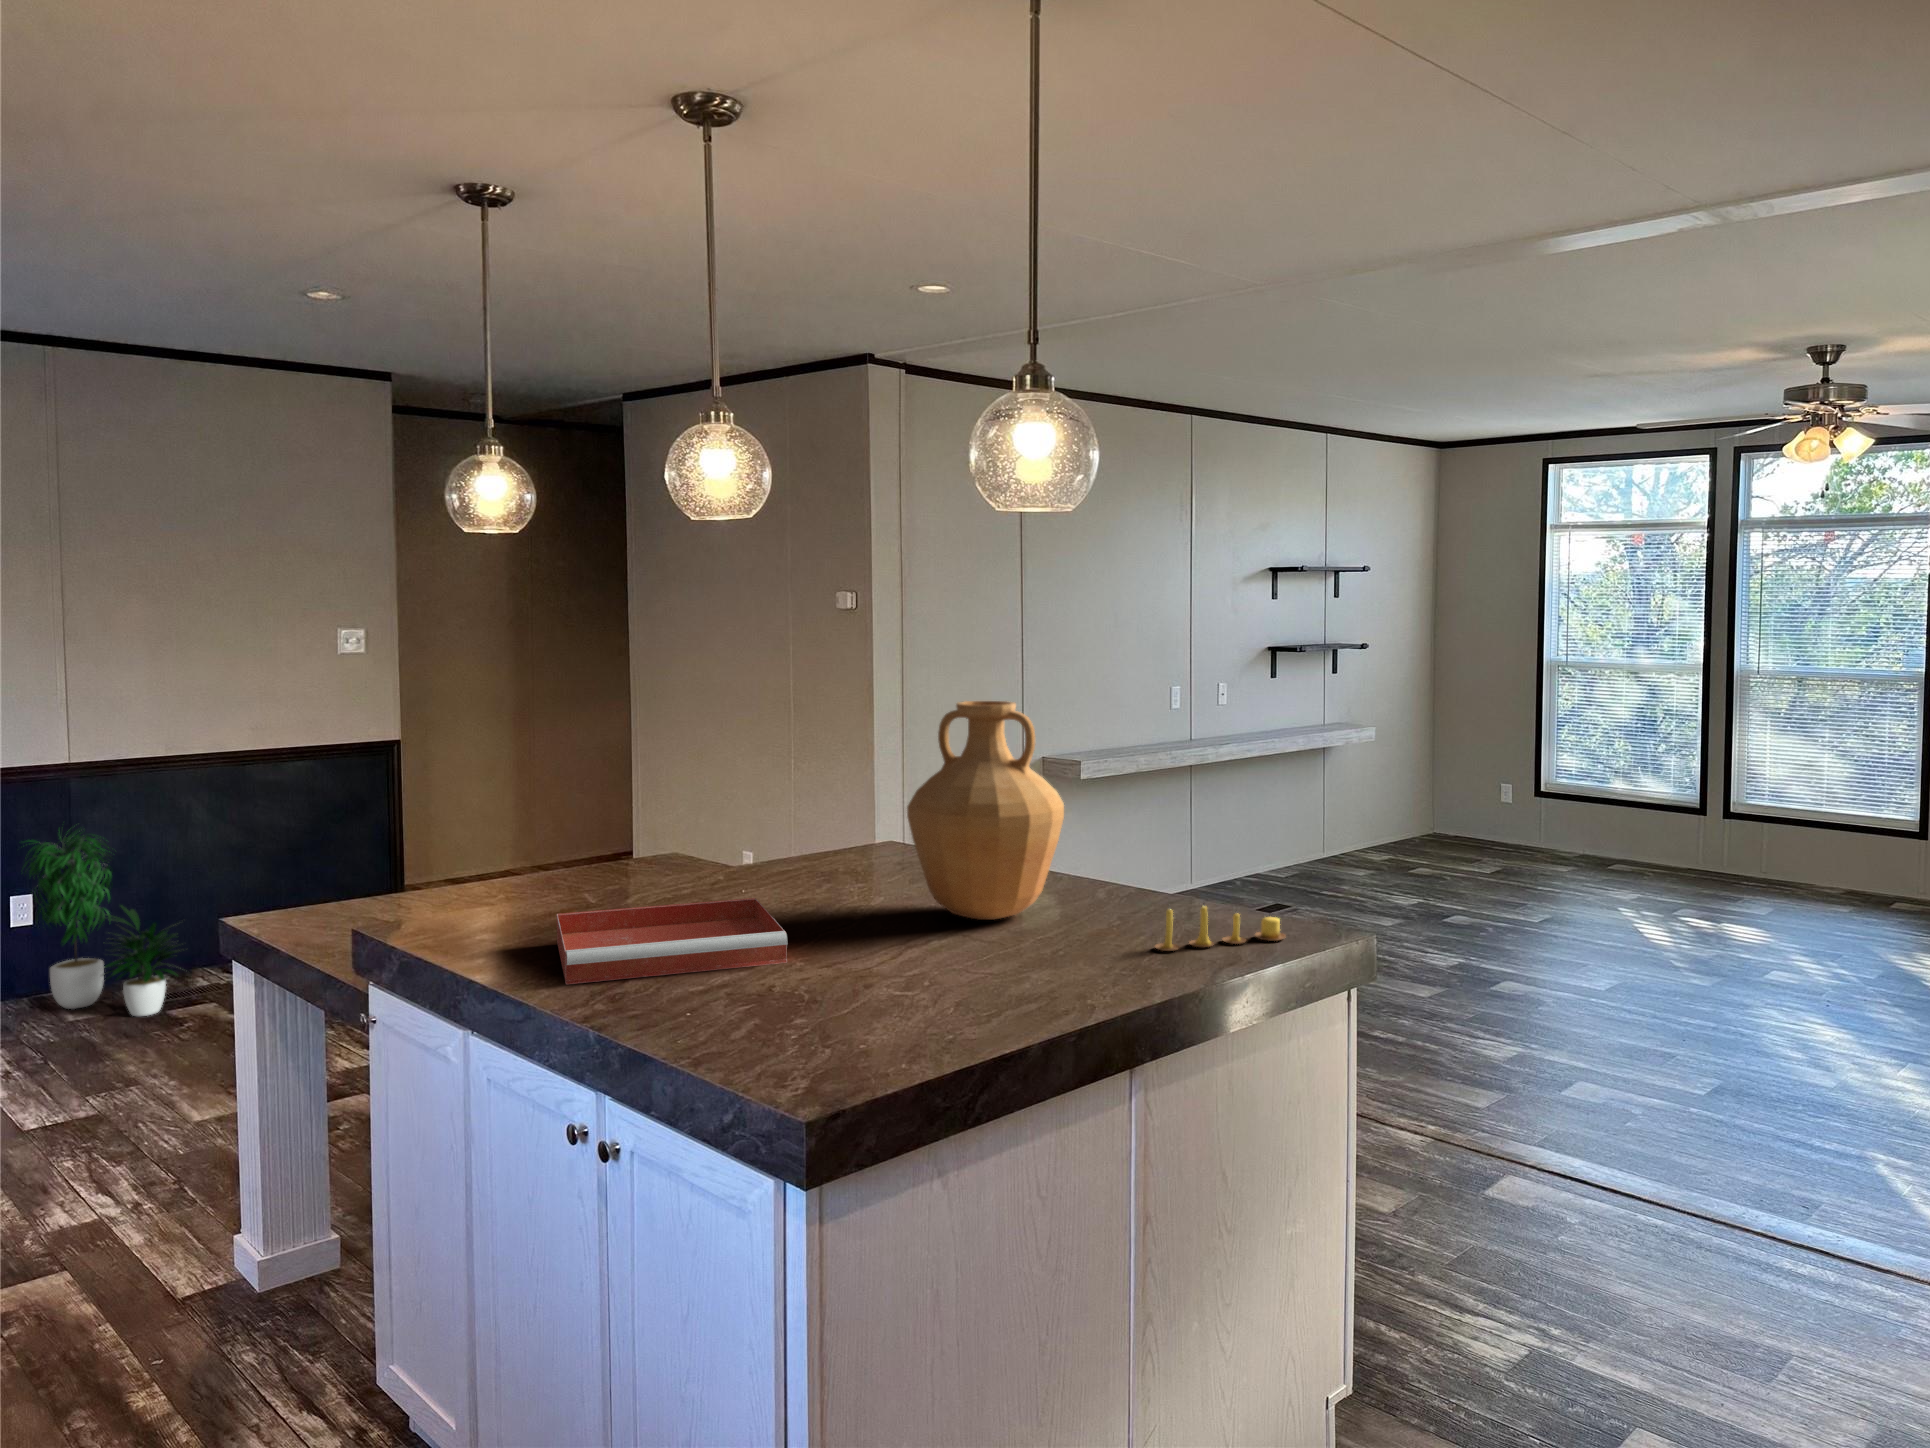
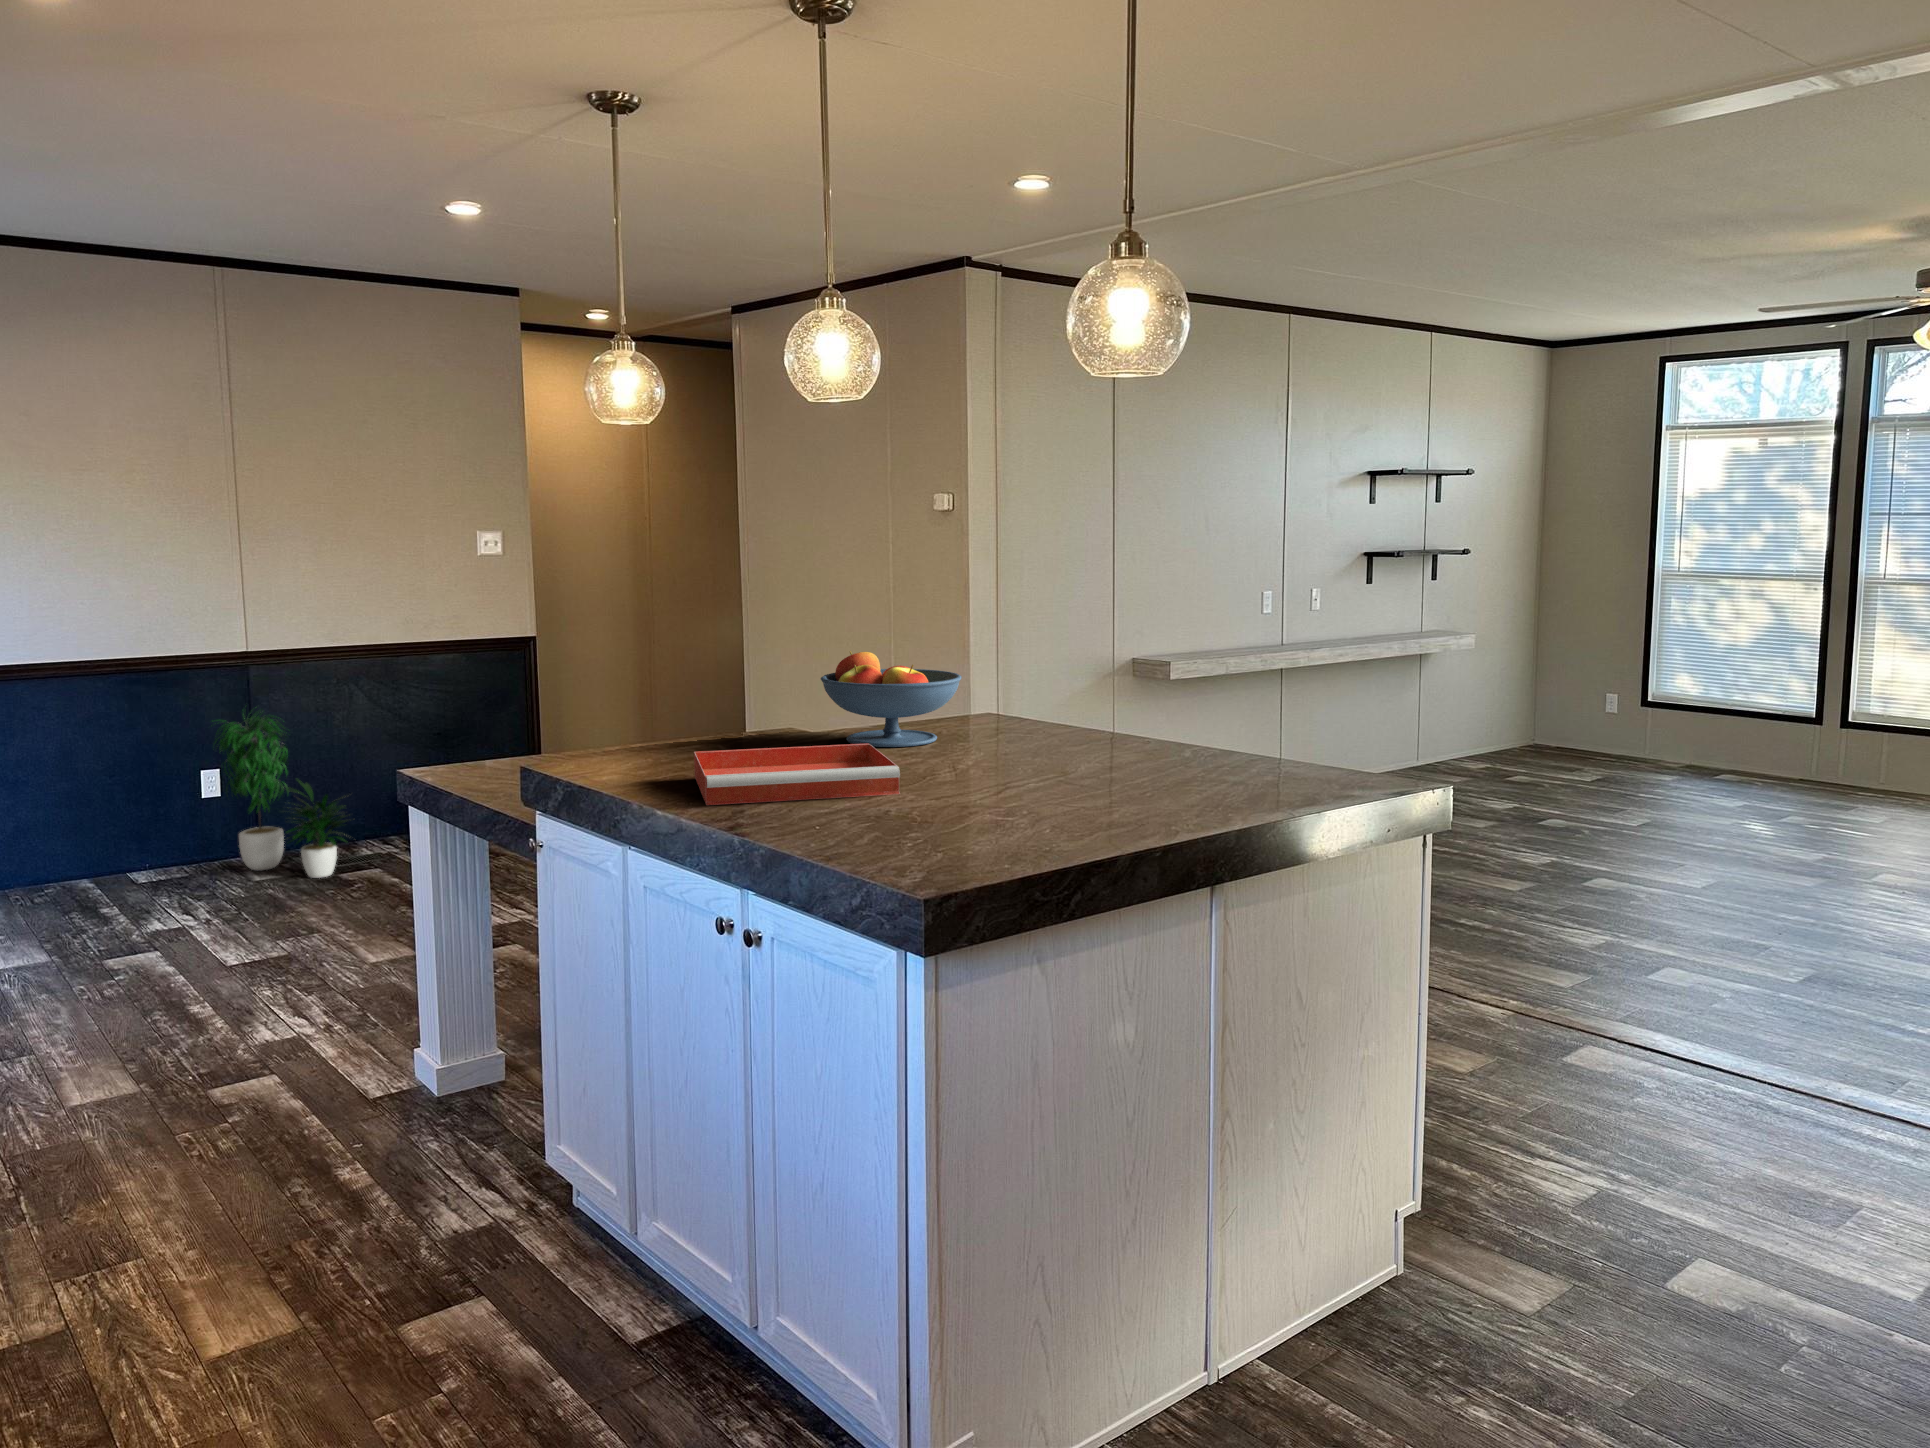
vase: present [907,701,1064,920] -> none [1007,565,1154,767]
fruit bowl: none [705,786,859,894] -> present [821,651,962,747]
candle: present [1155,906,1285,951] -> none [1238,746,1365,791]

